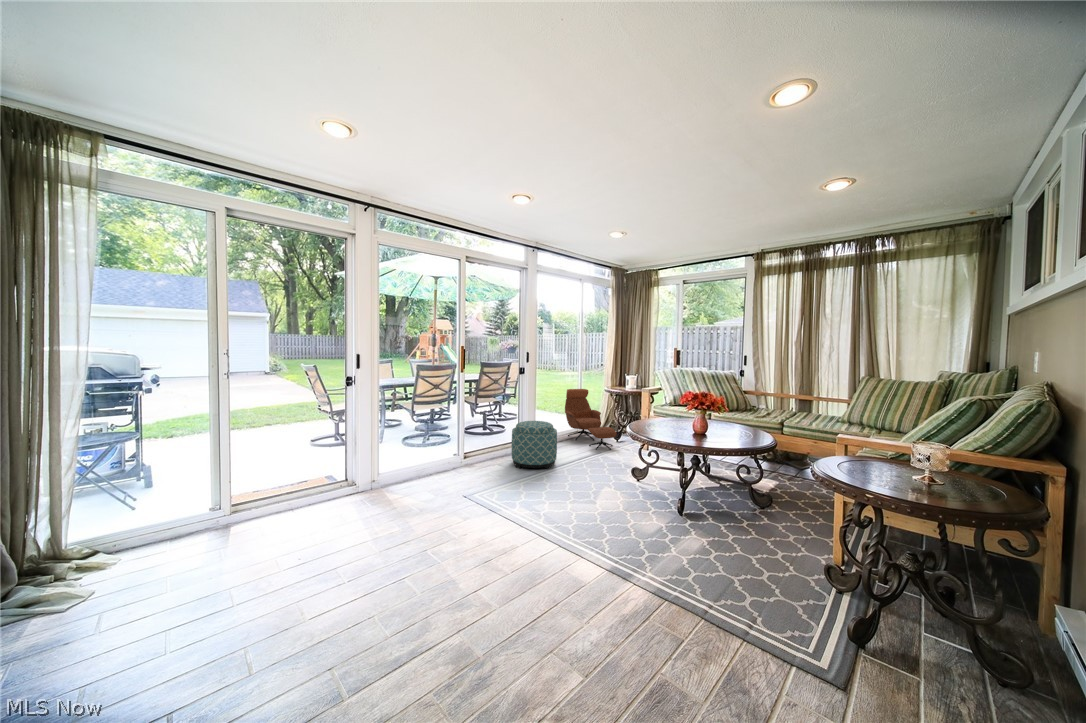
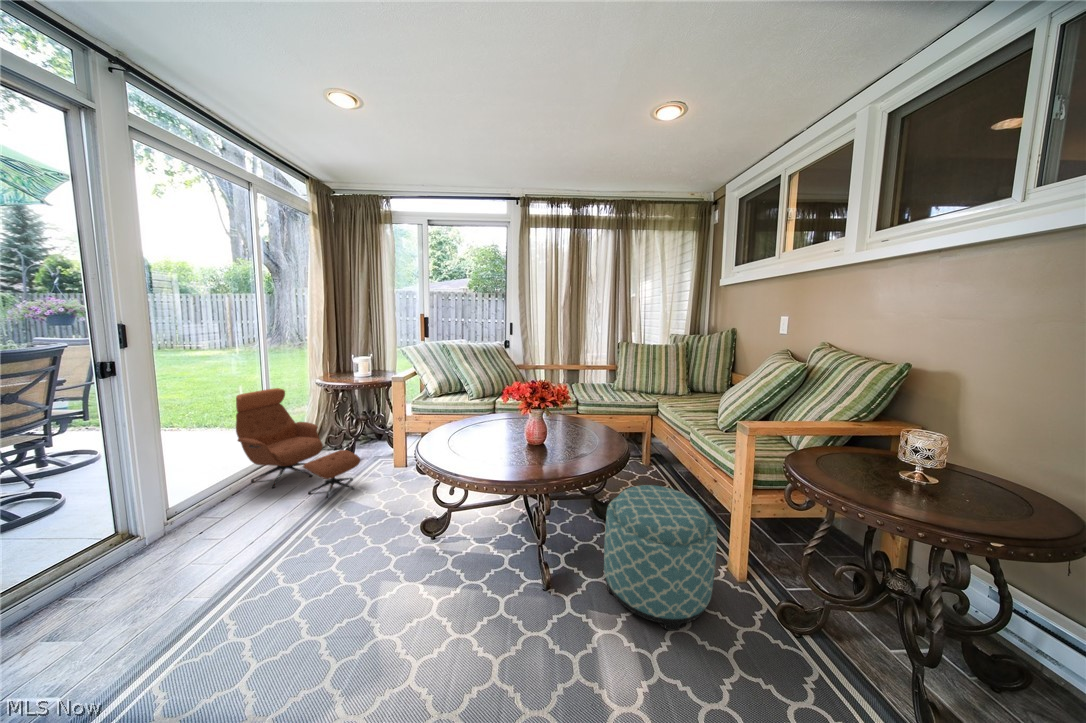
ottoman: present [512,421,557,469] -> present [604,485,717,630]

